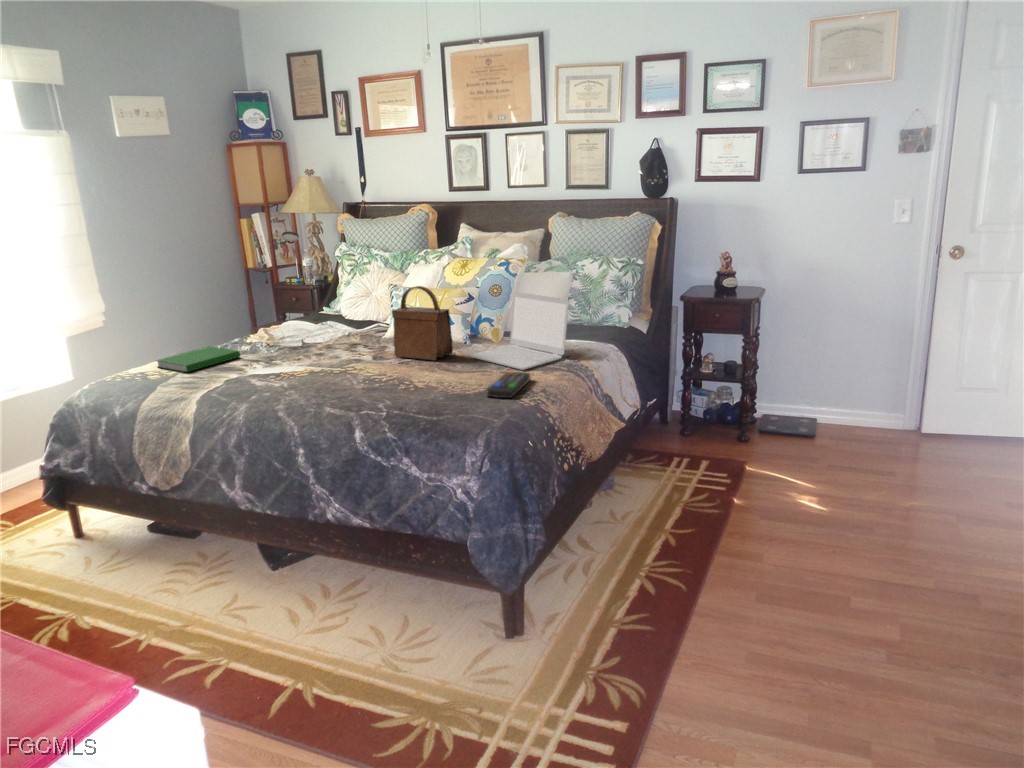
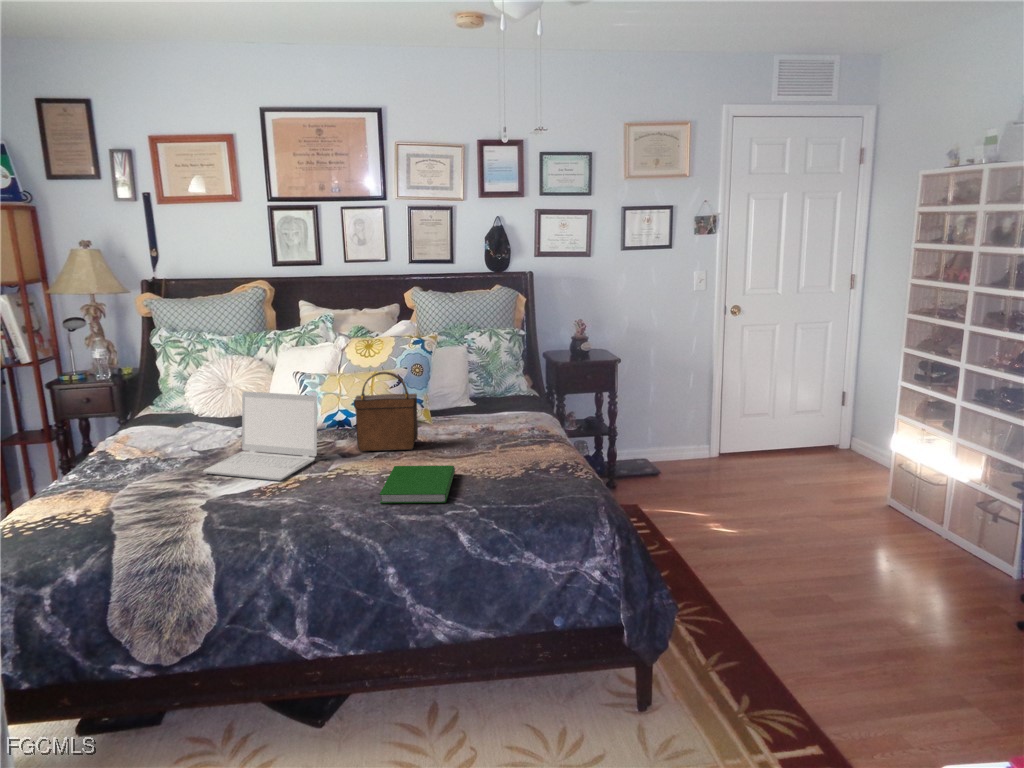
laptop: present [471,292,569,370] -> present [203,391,317,480]
hardcover book: present [156,346,240,372] -> present [380,466,455,503]
remote control: present [486,372,530,398] -> none [518,448,558,477]

